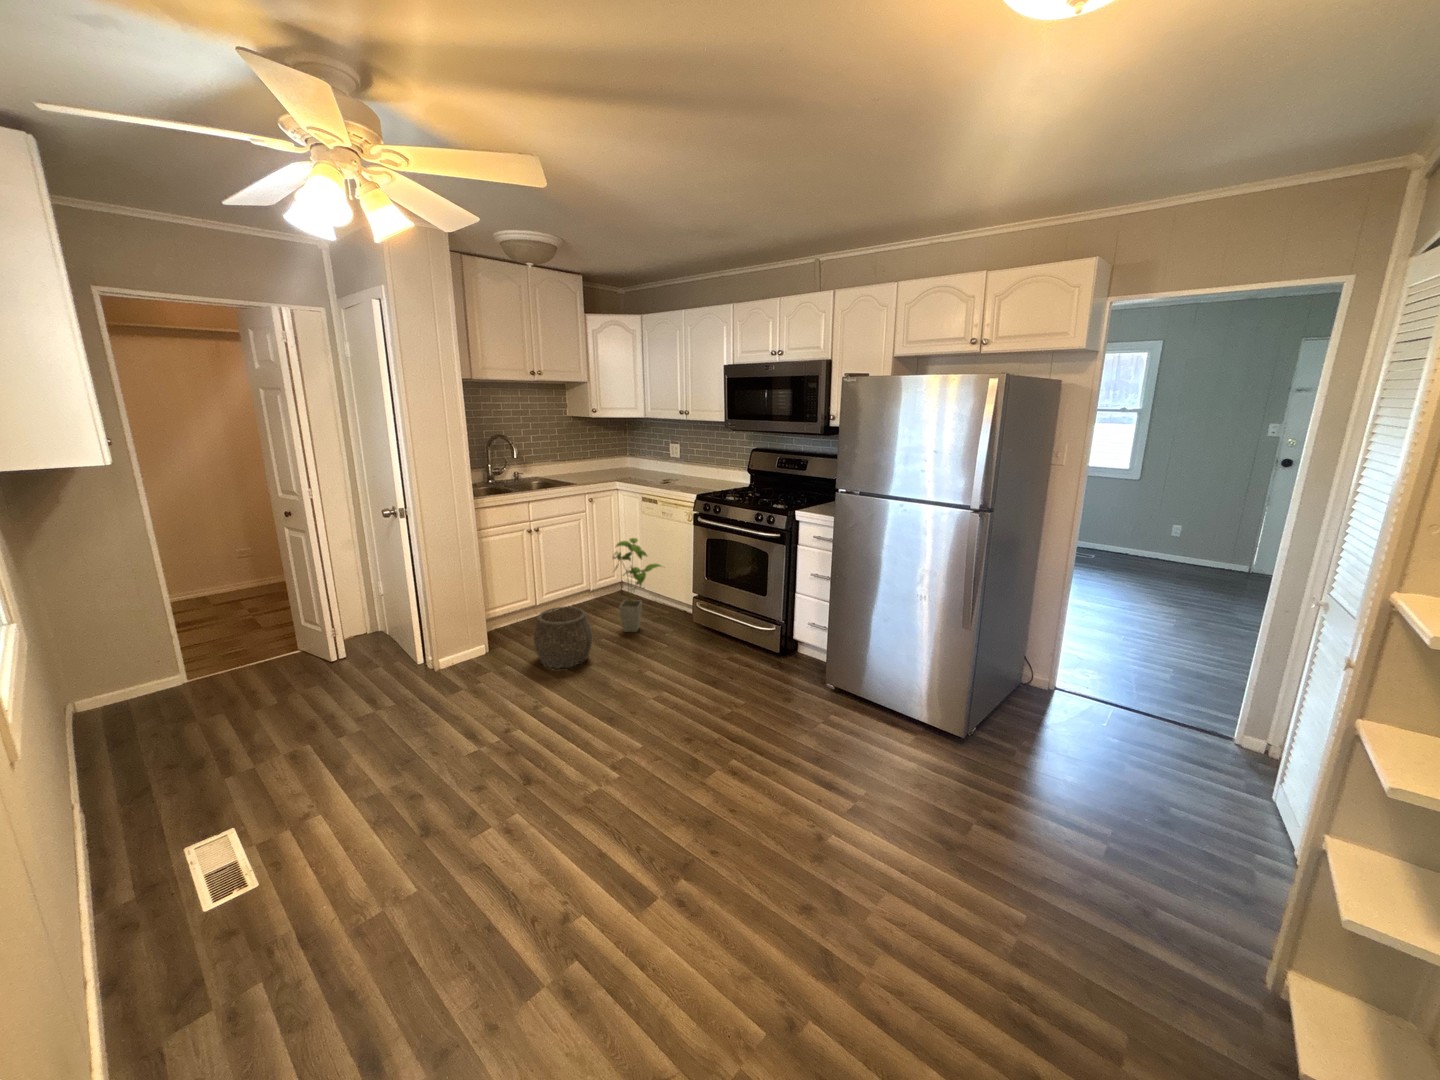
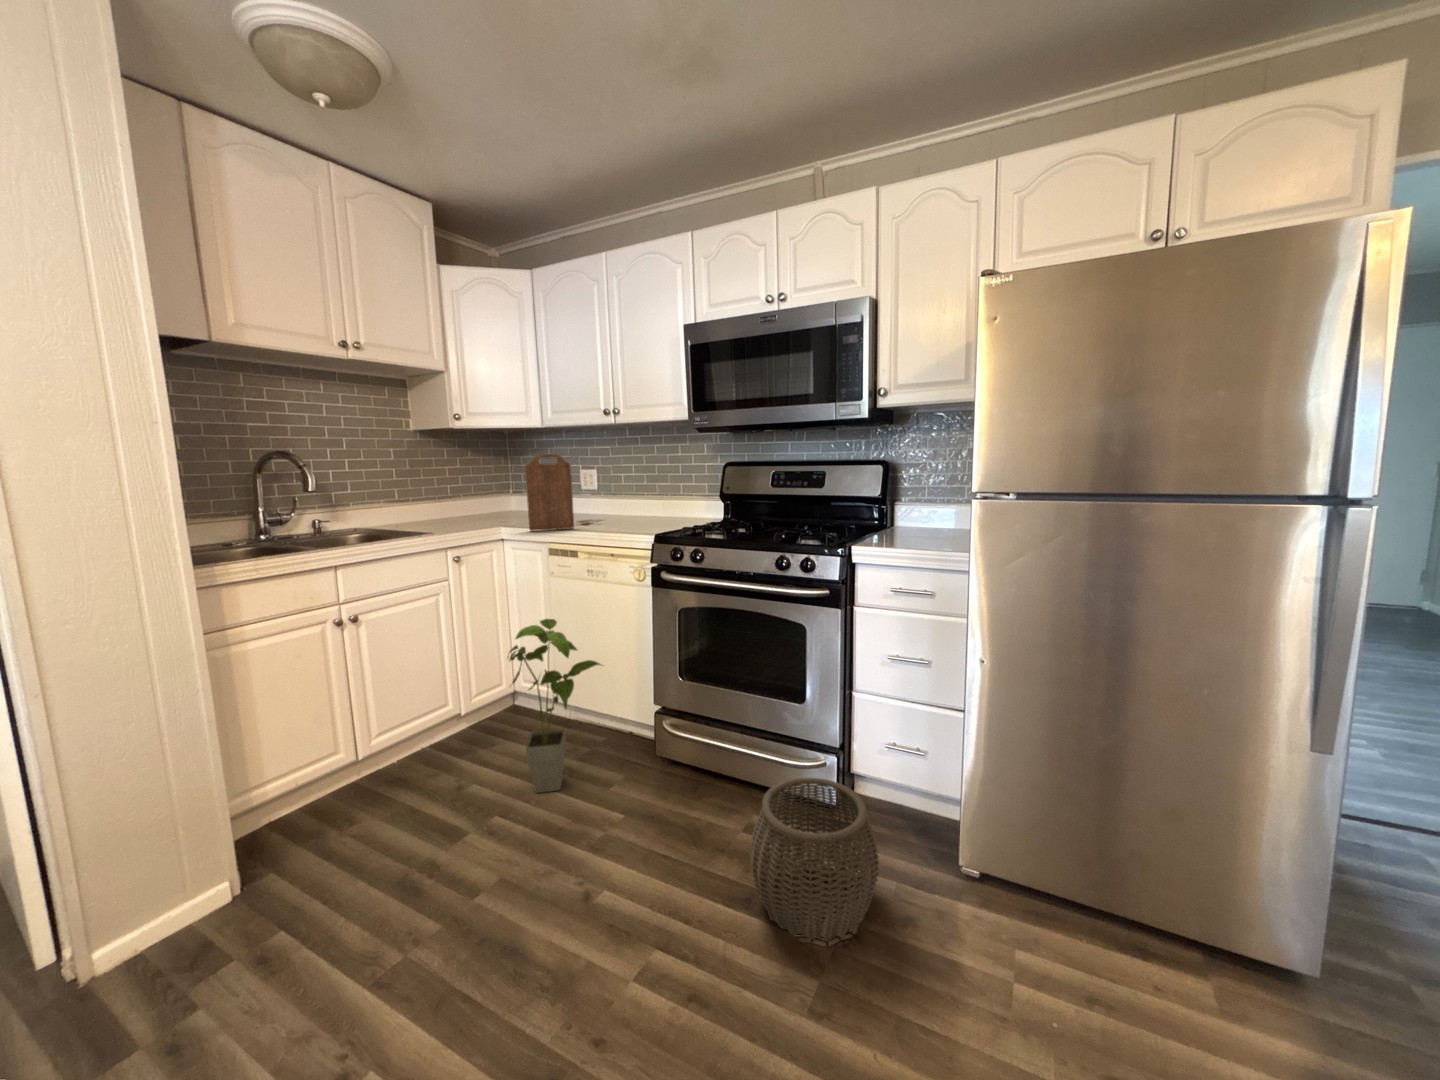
cutting board: none [630,439,658,485] -> present [525,454,574,531]
woven basket: present [534,607,592,669] -> present [750,777,879,941]

